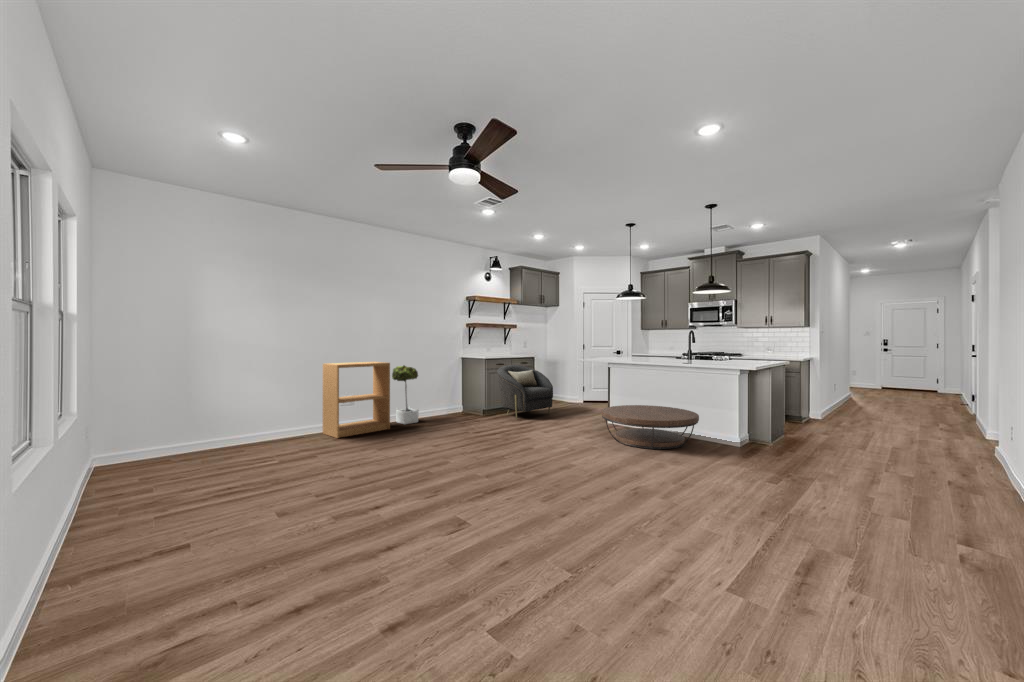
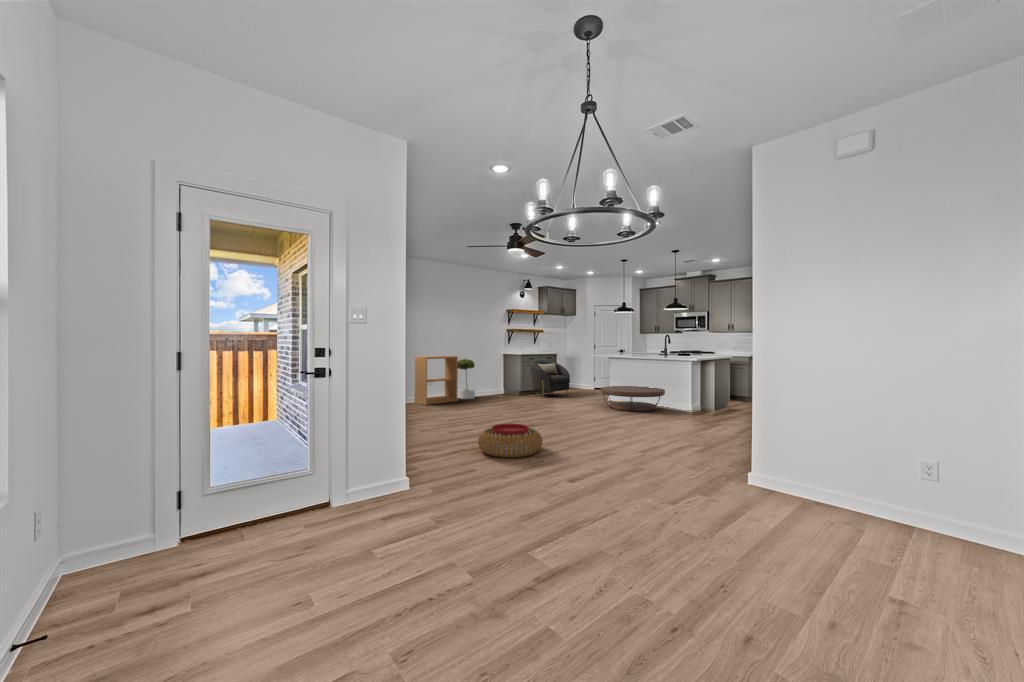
pouf: none [357,527,511,644] -> present [478,424,542,457]

